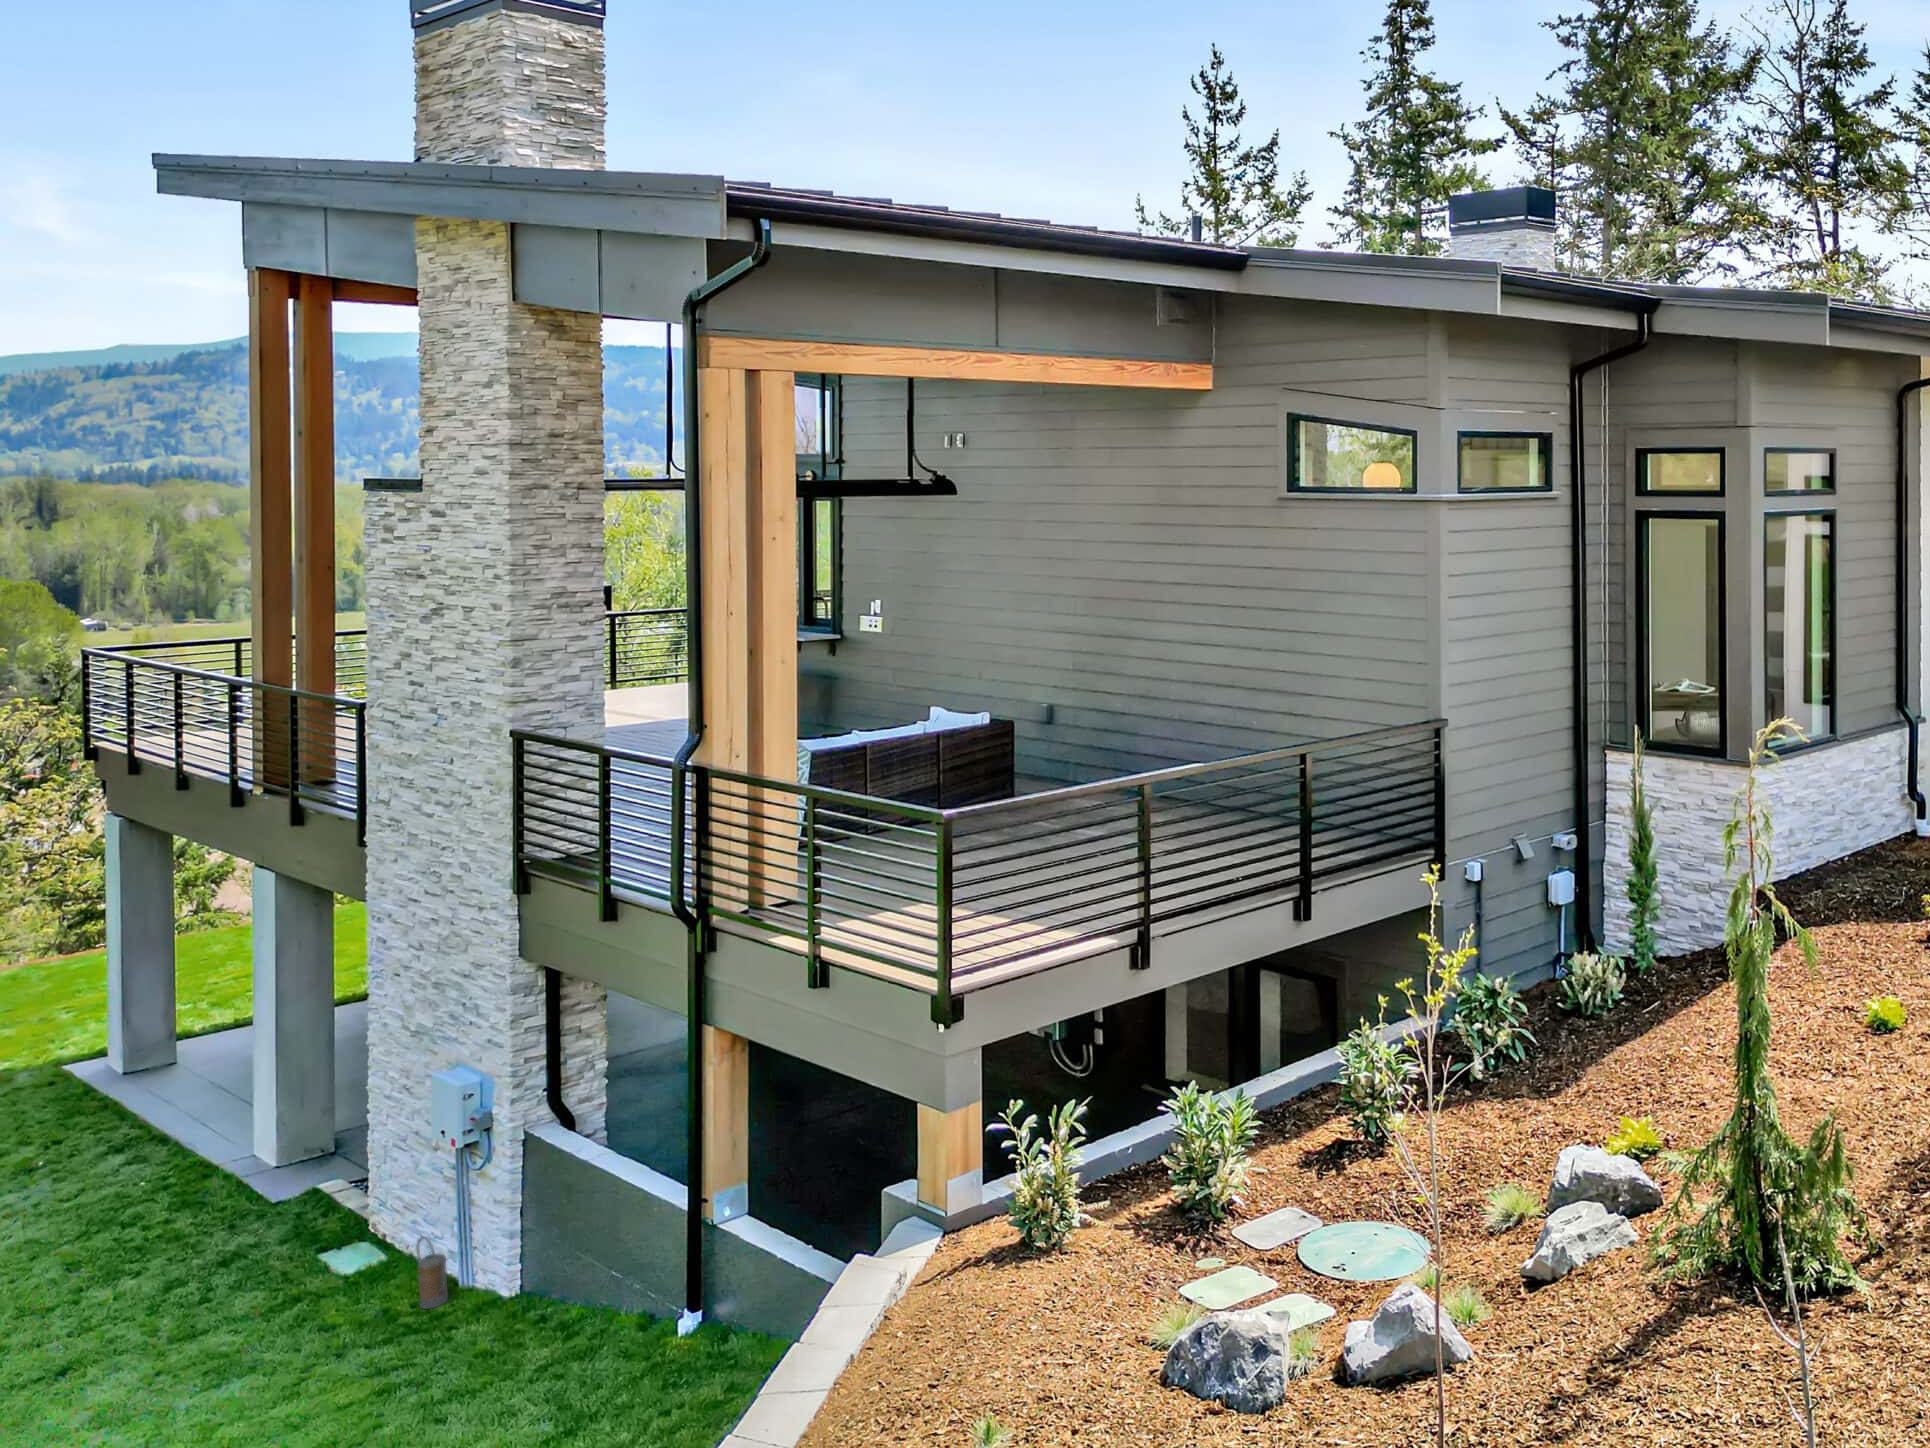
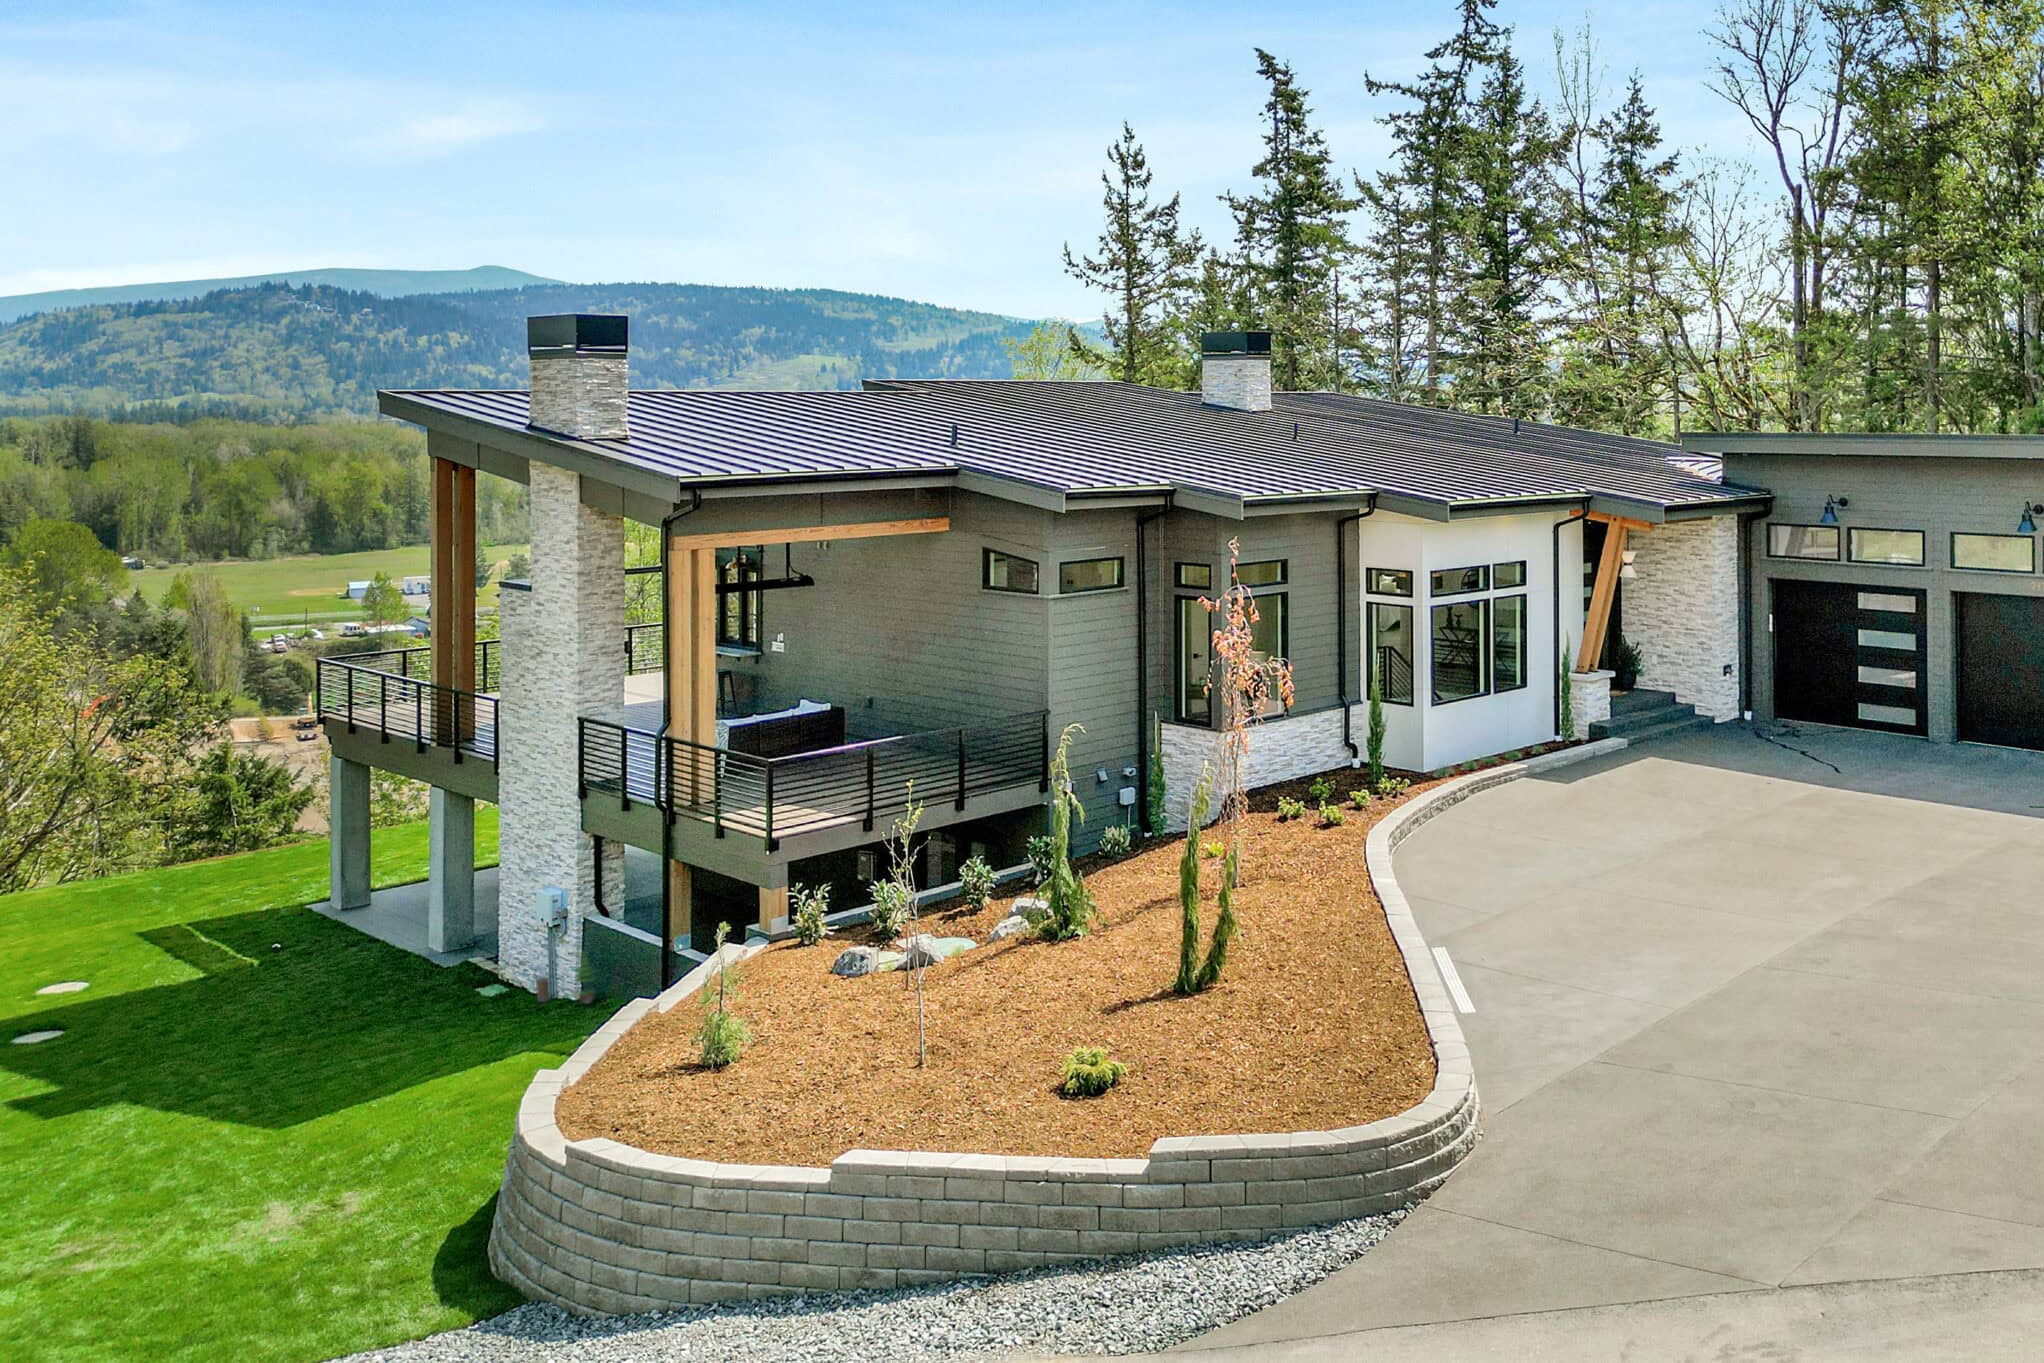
potted tree: none [496,1207,540,1319] -> present [576,952,595,1004]

